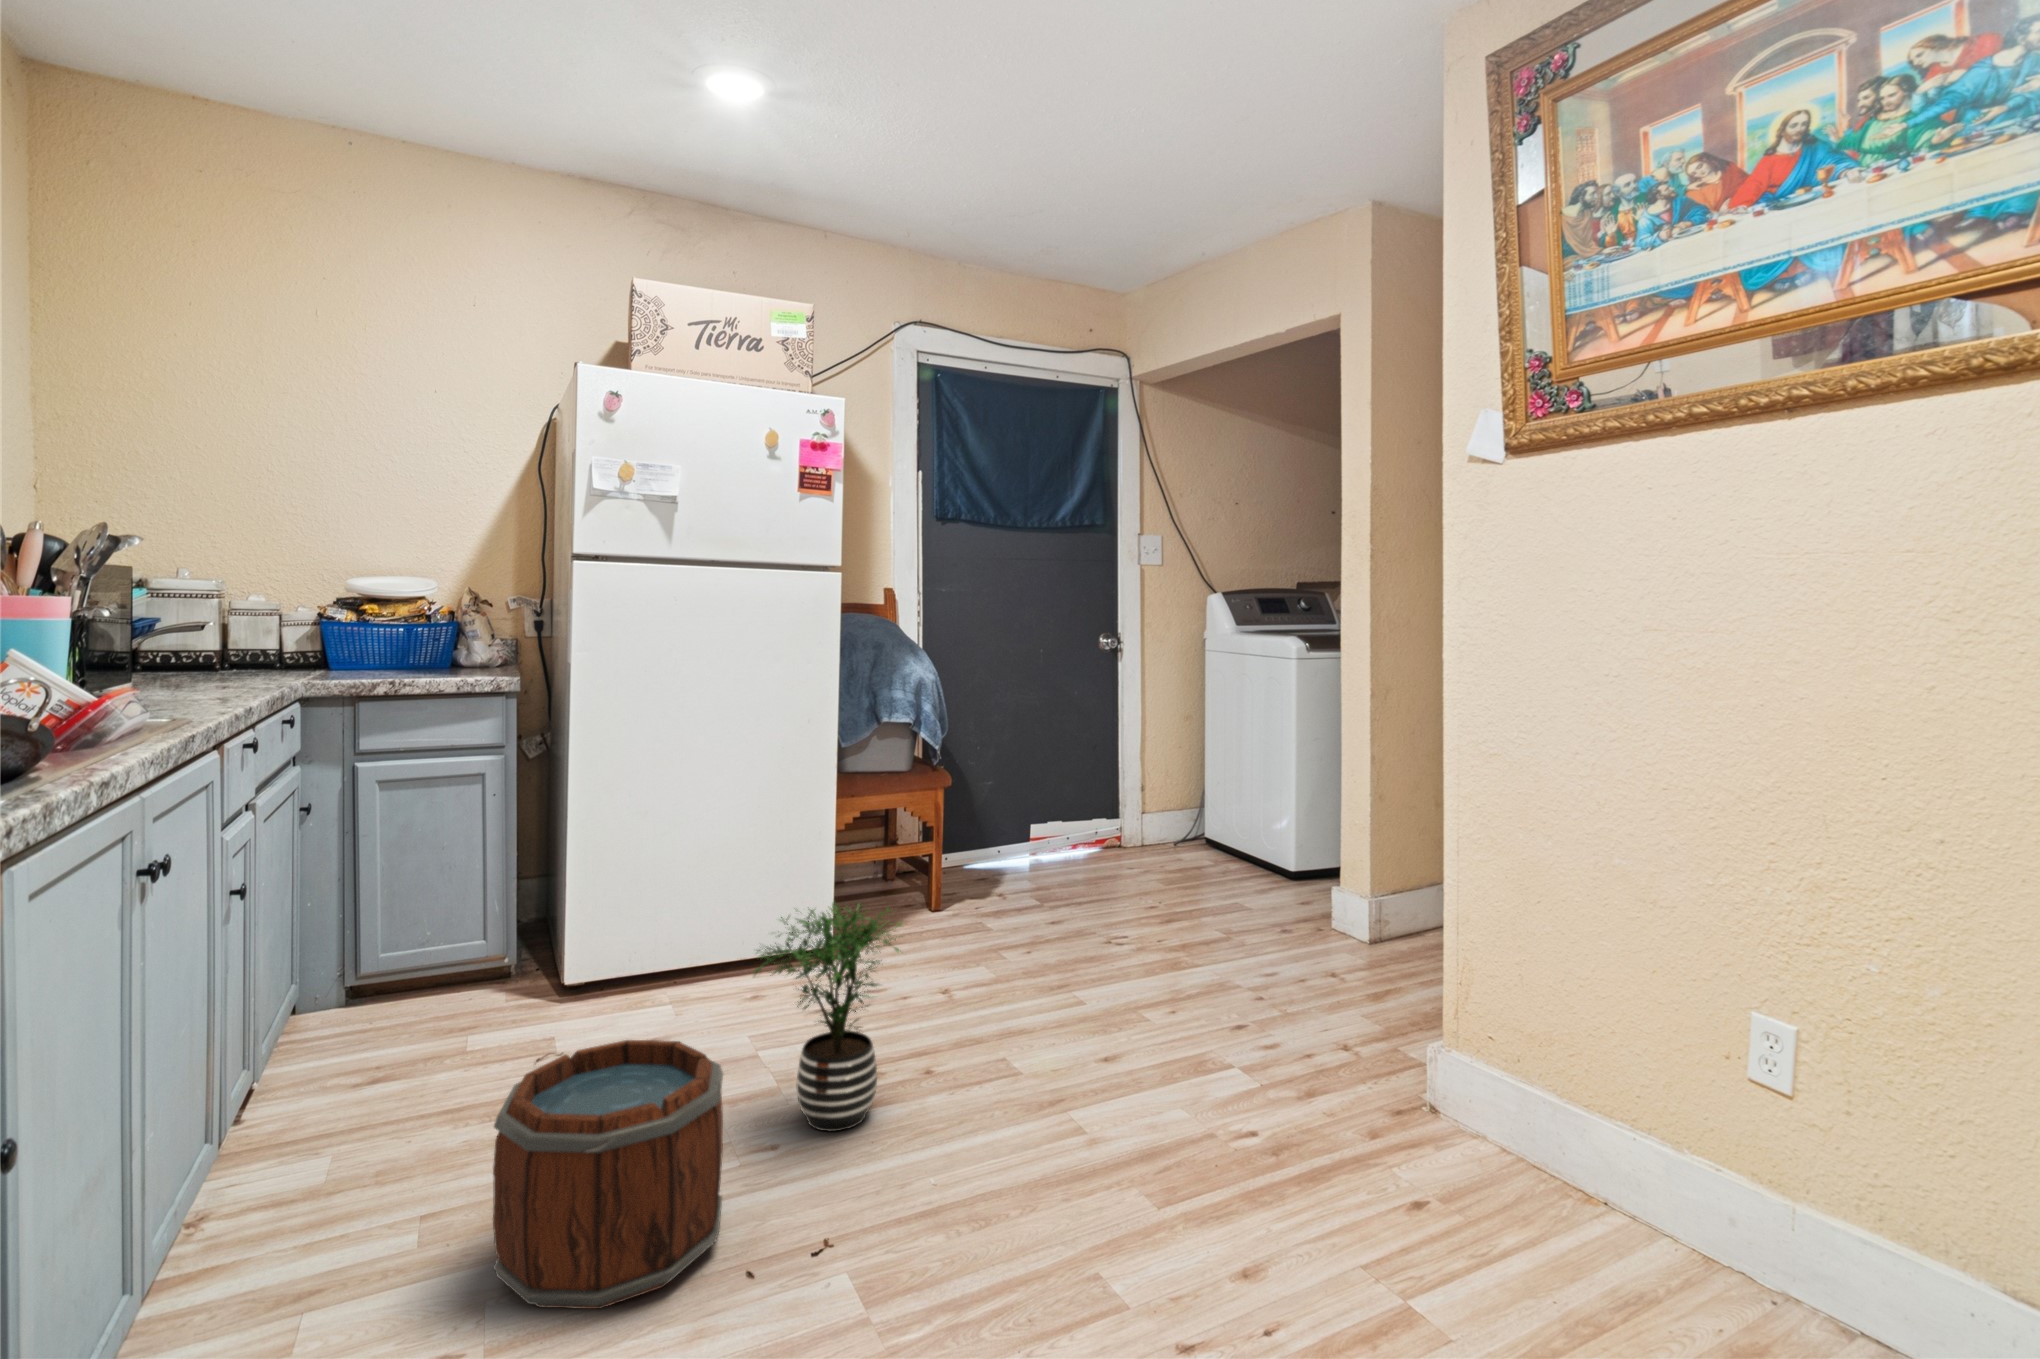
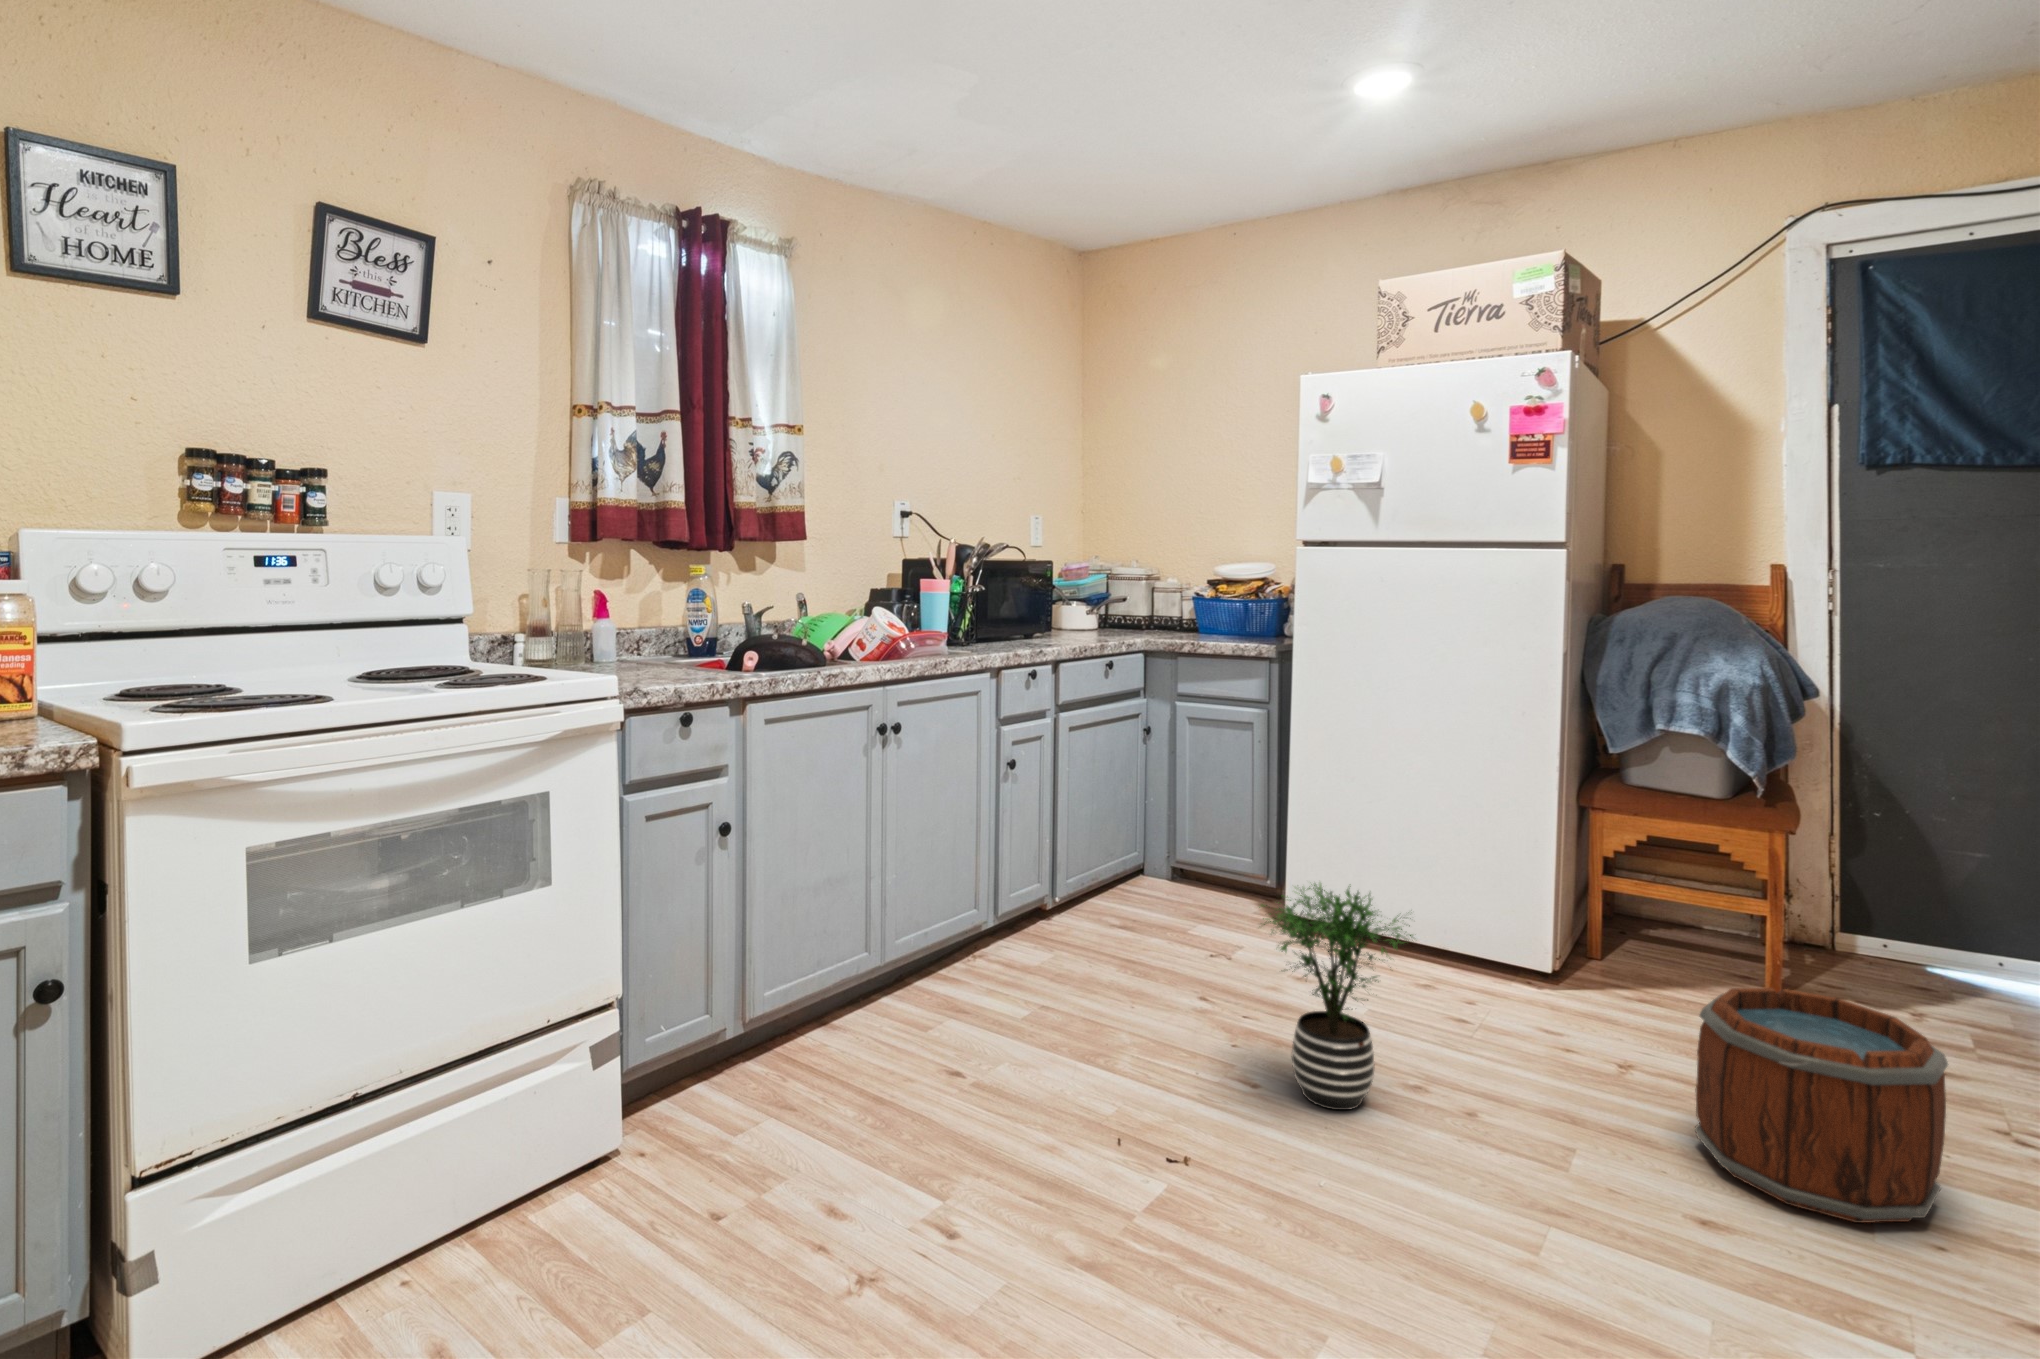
bucket: present [493,1040,723,1309] -> present [1695,988,1948,1223]

